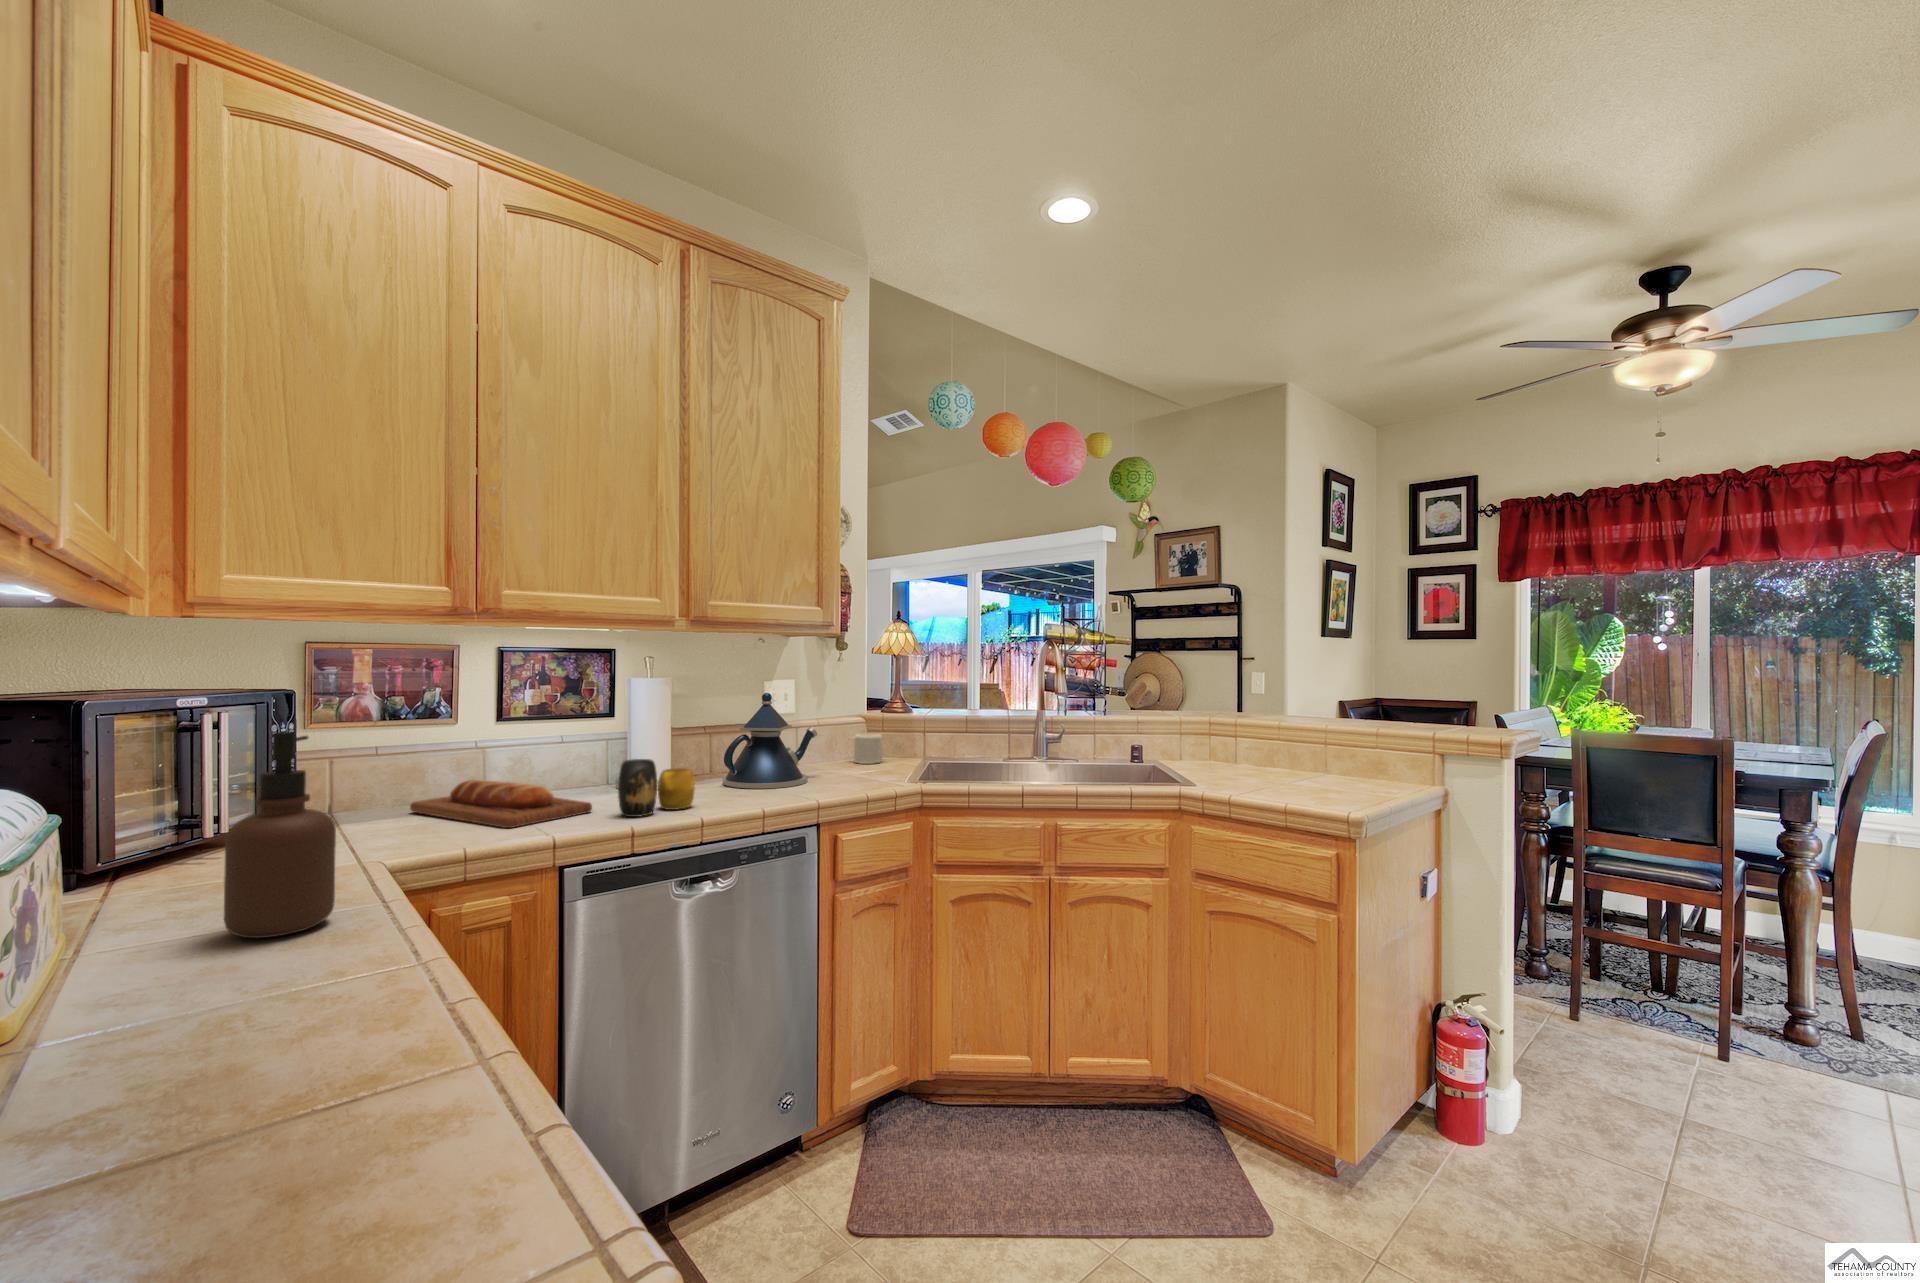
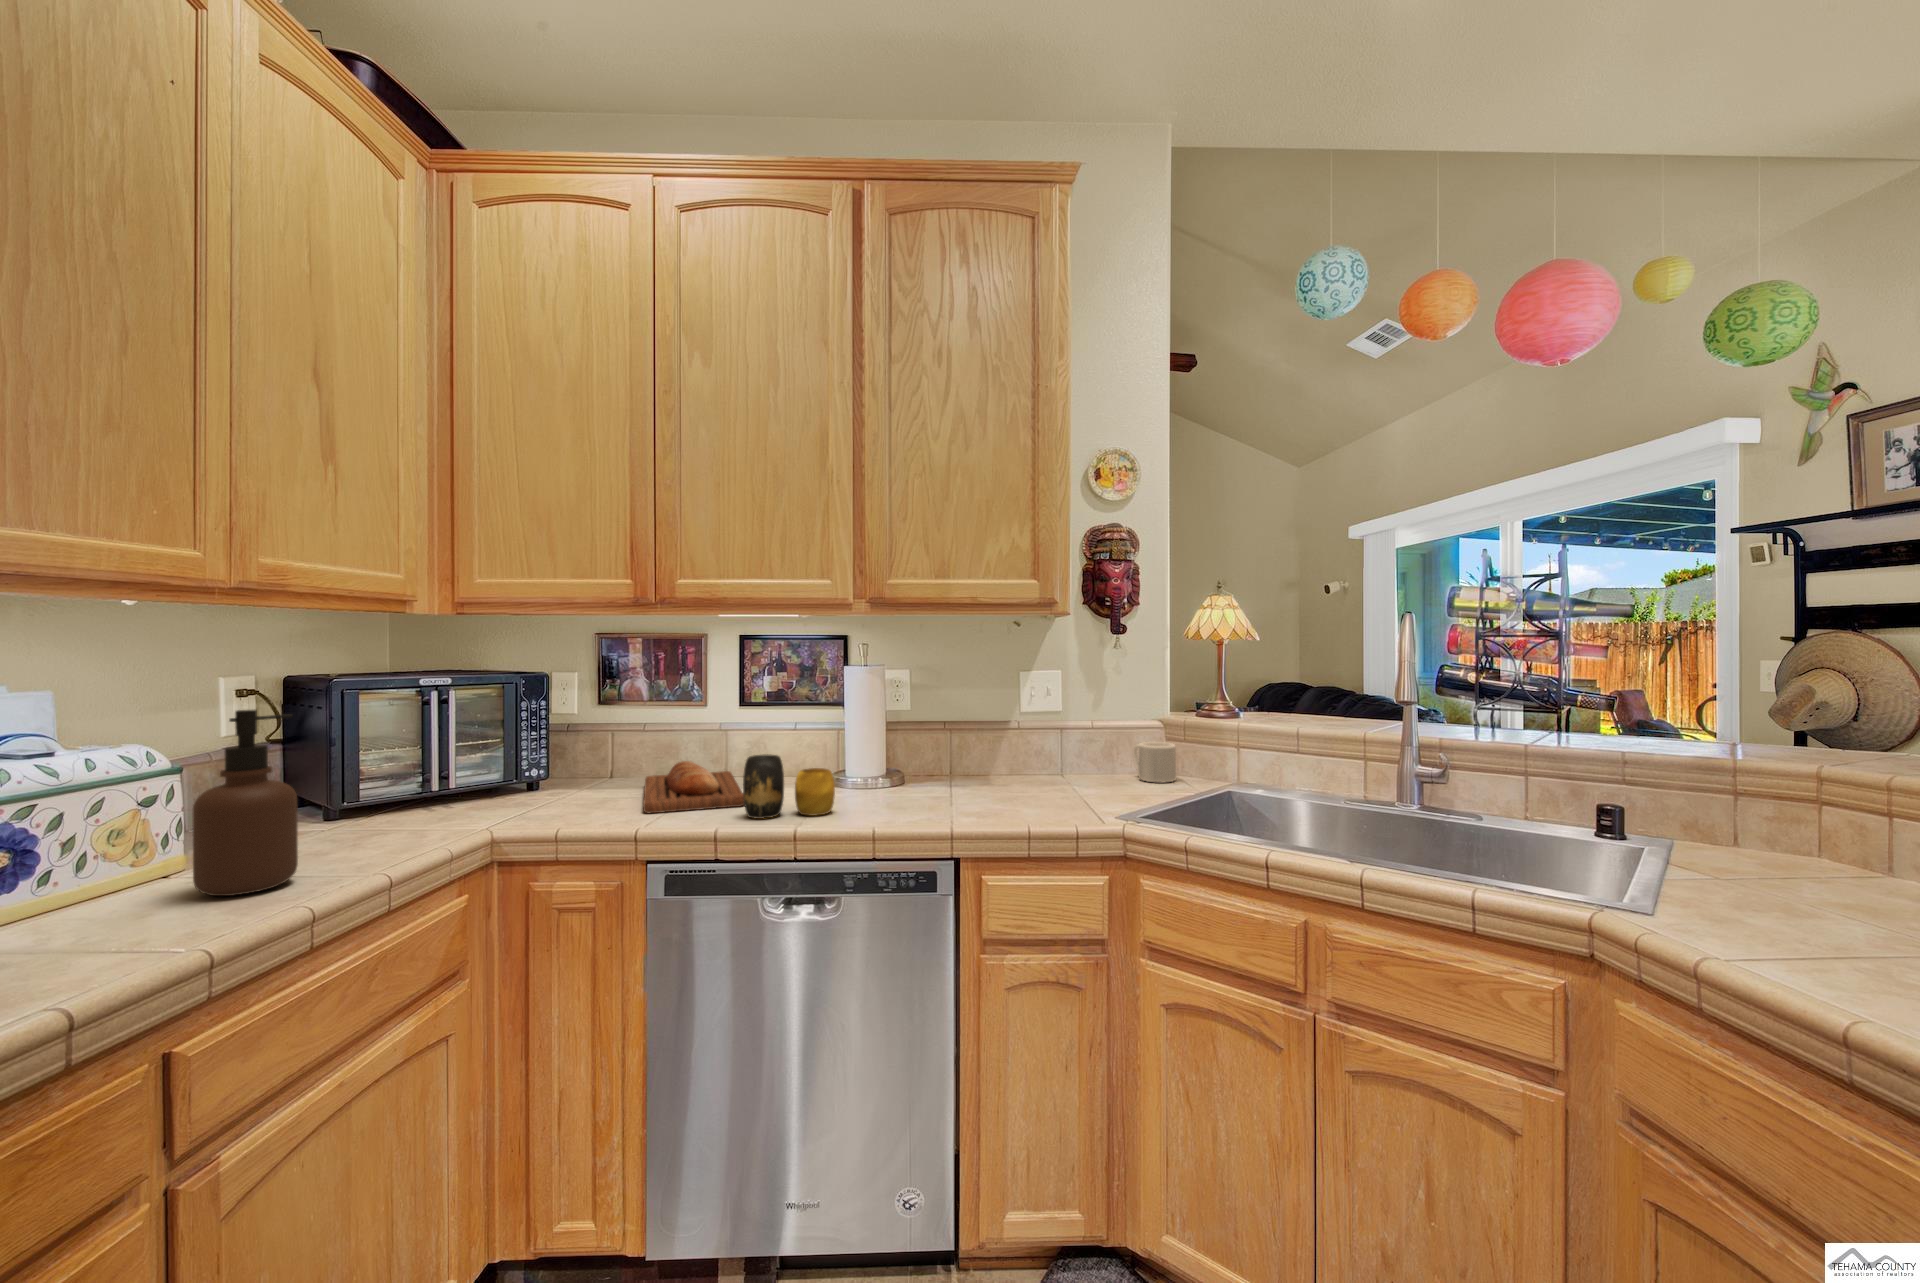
teapot: present [723,693,817,789] -> none [923,685,1048,803]

